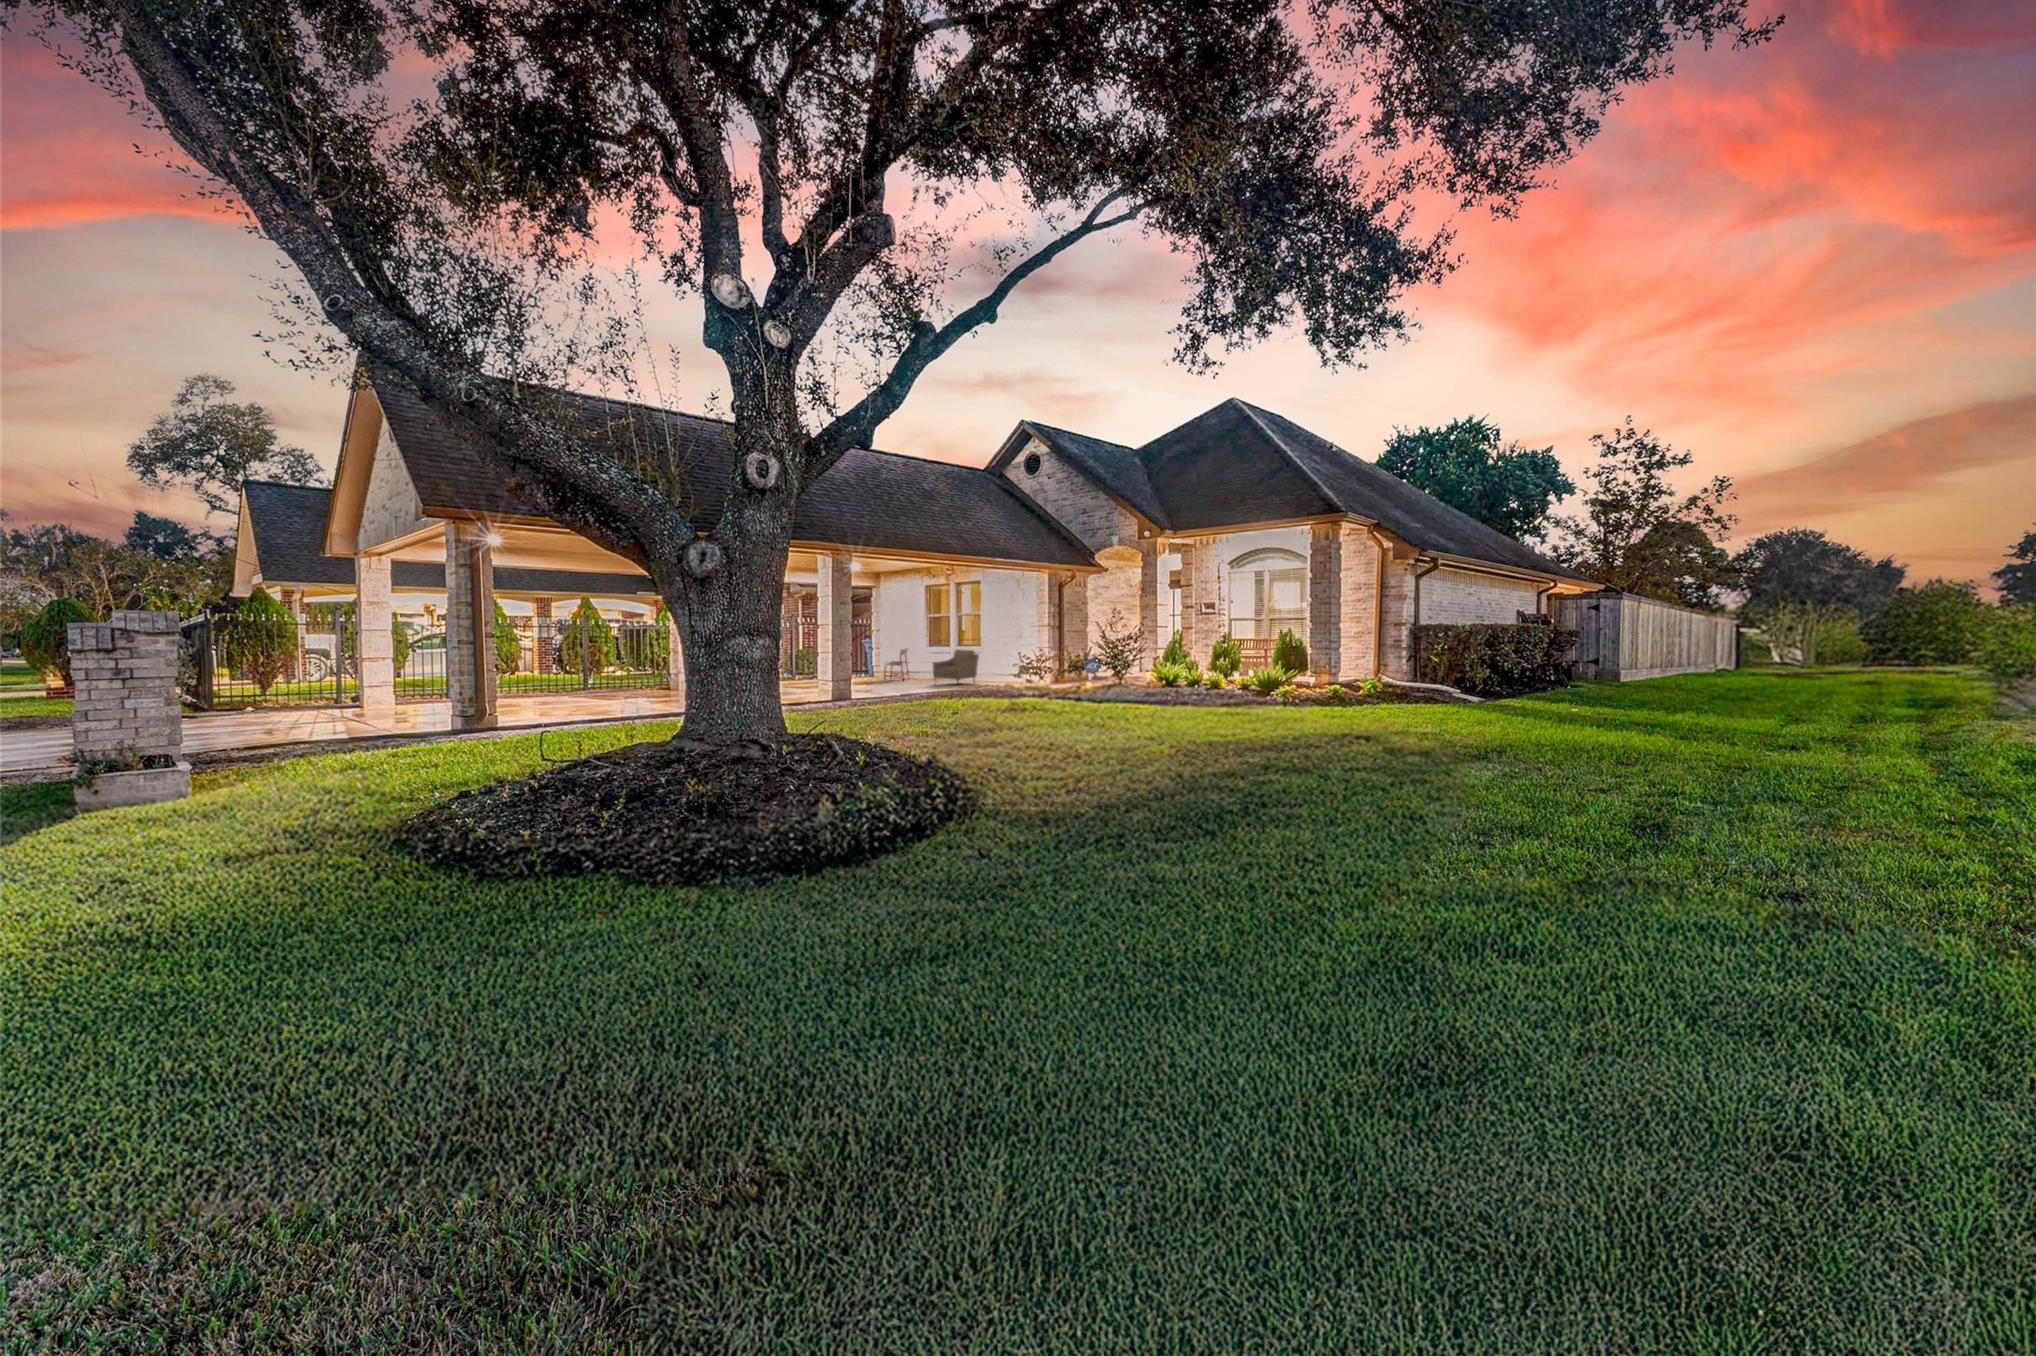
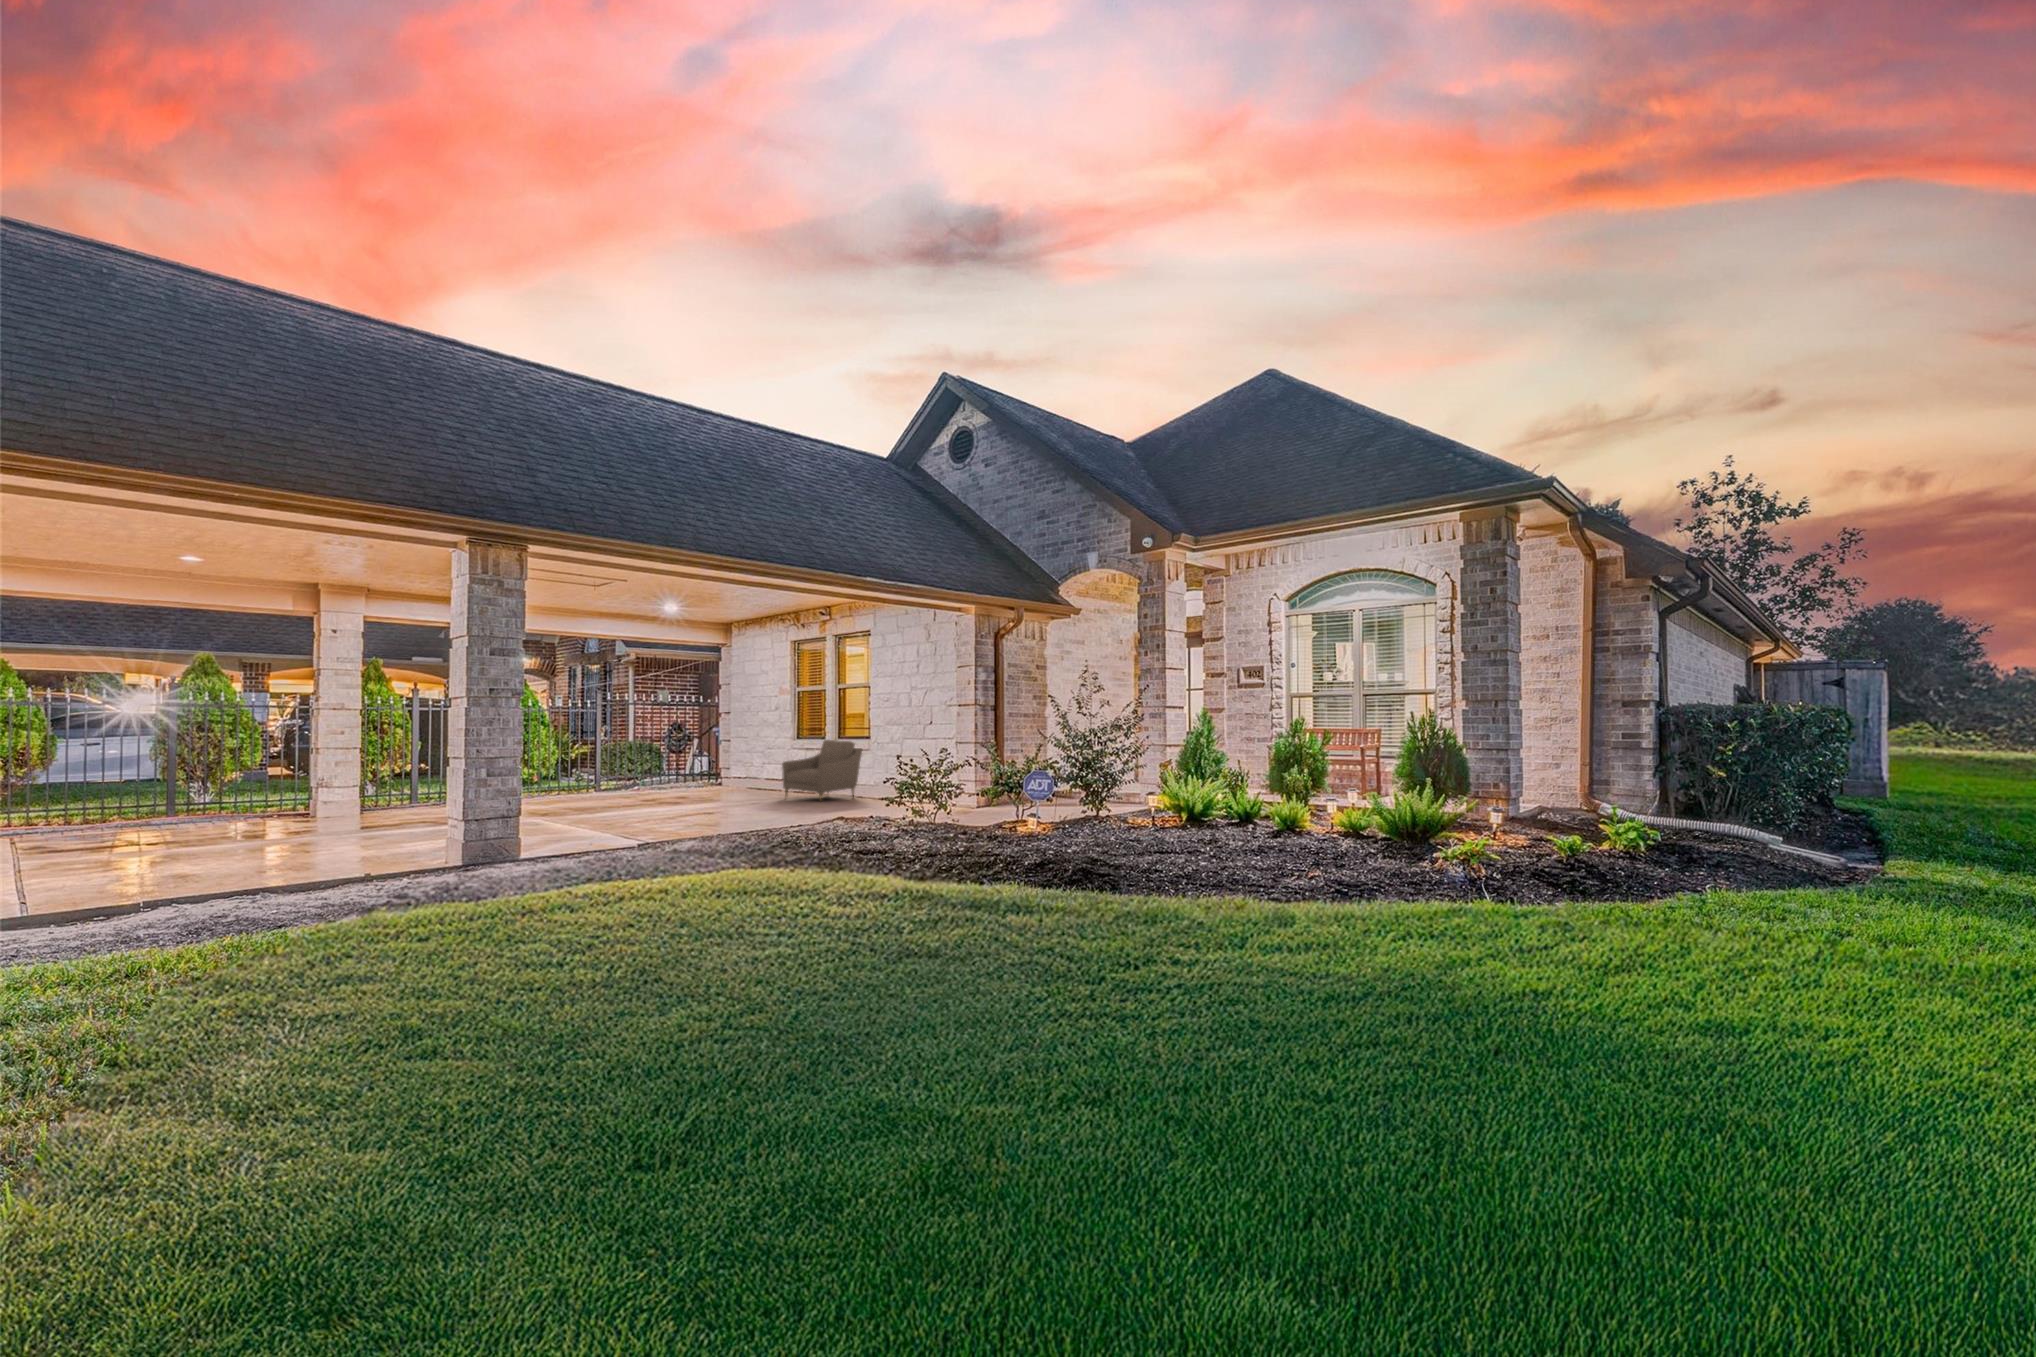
bench: present [884,649,909,680] -> none [711,735,761,792]

